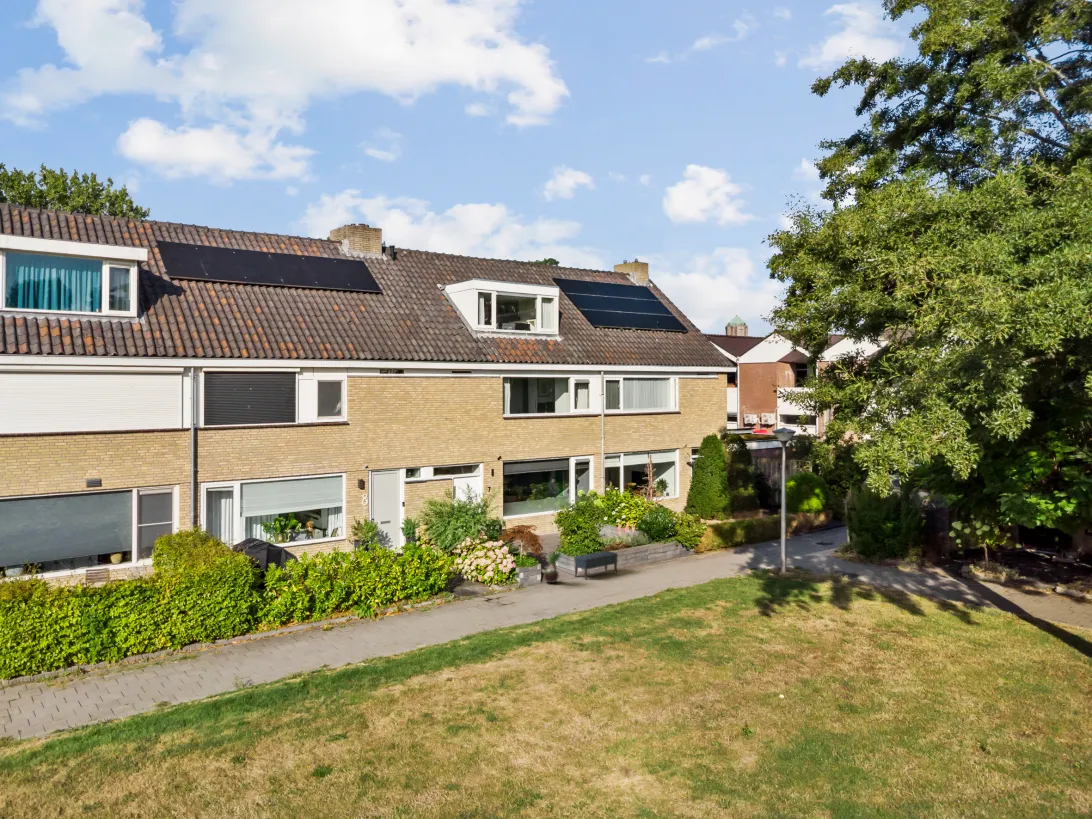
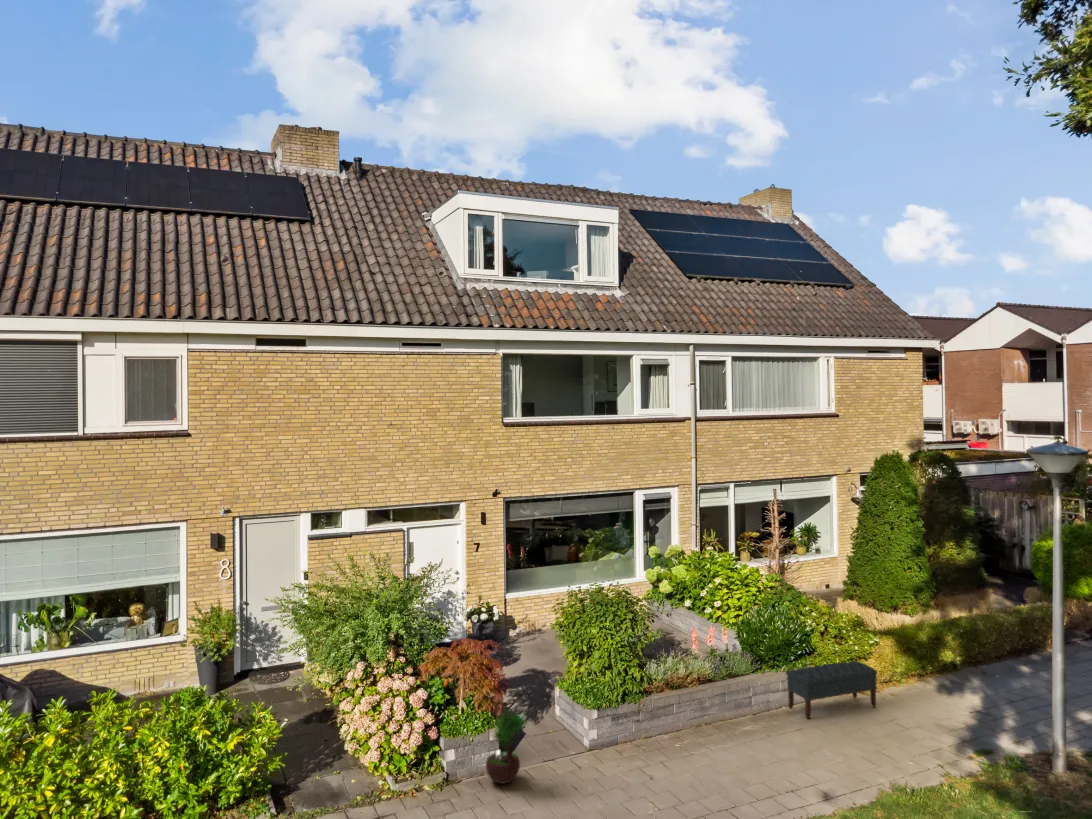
bench: present [574,551,618,579] -> present [786,661,877,719]

